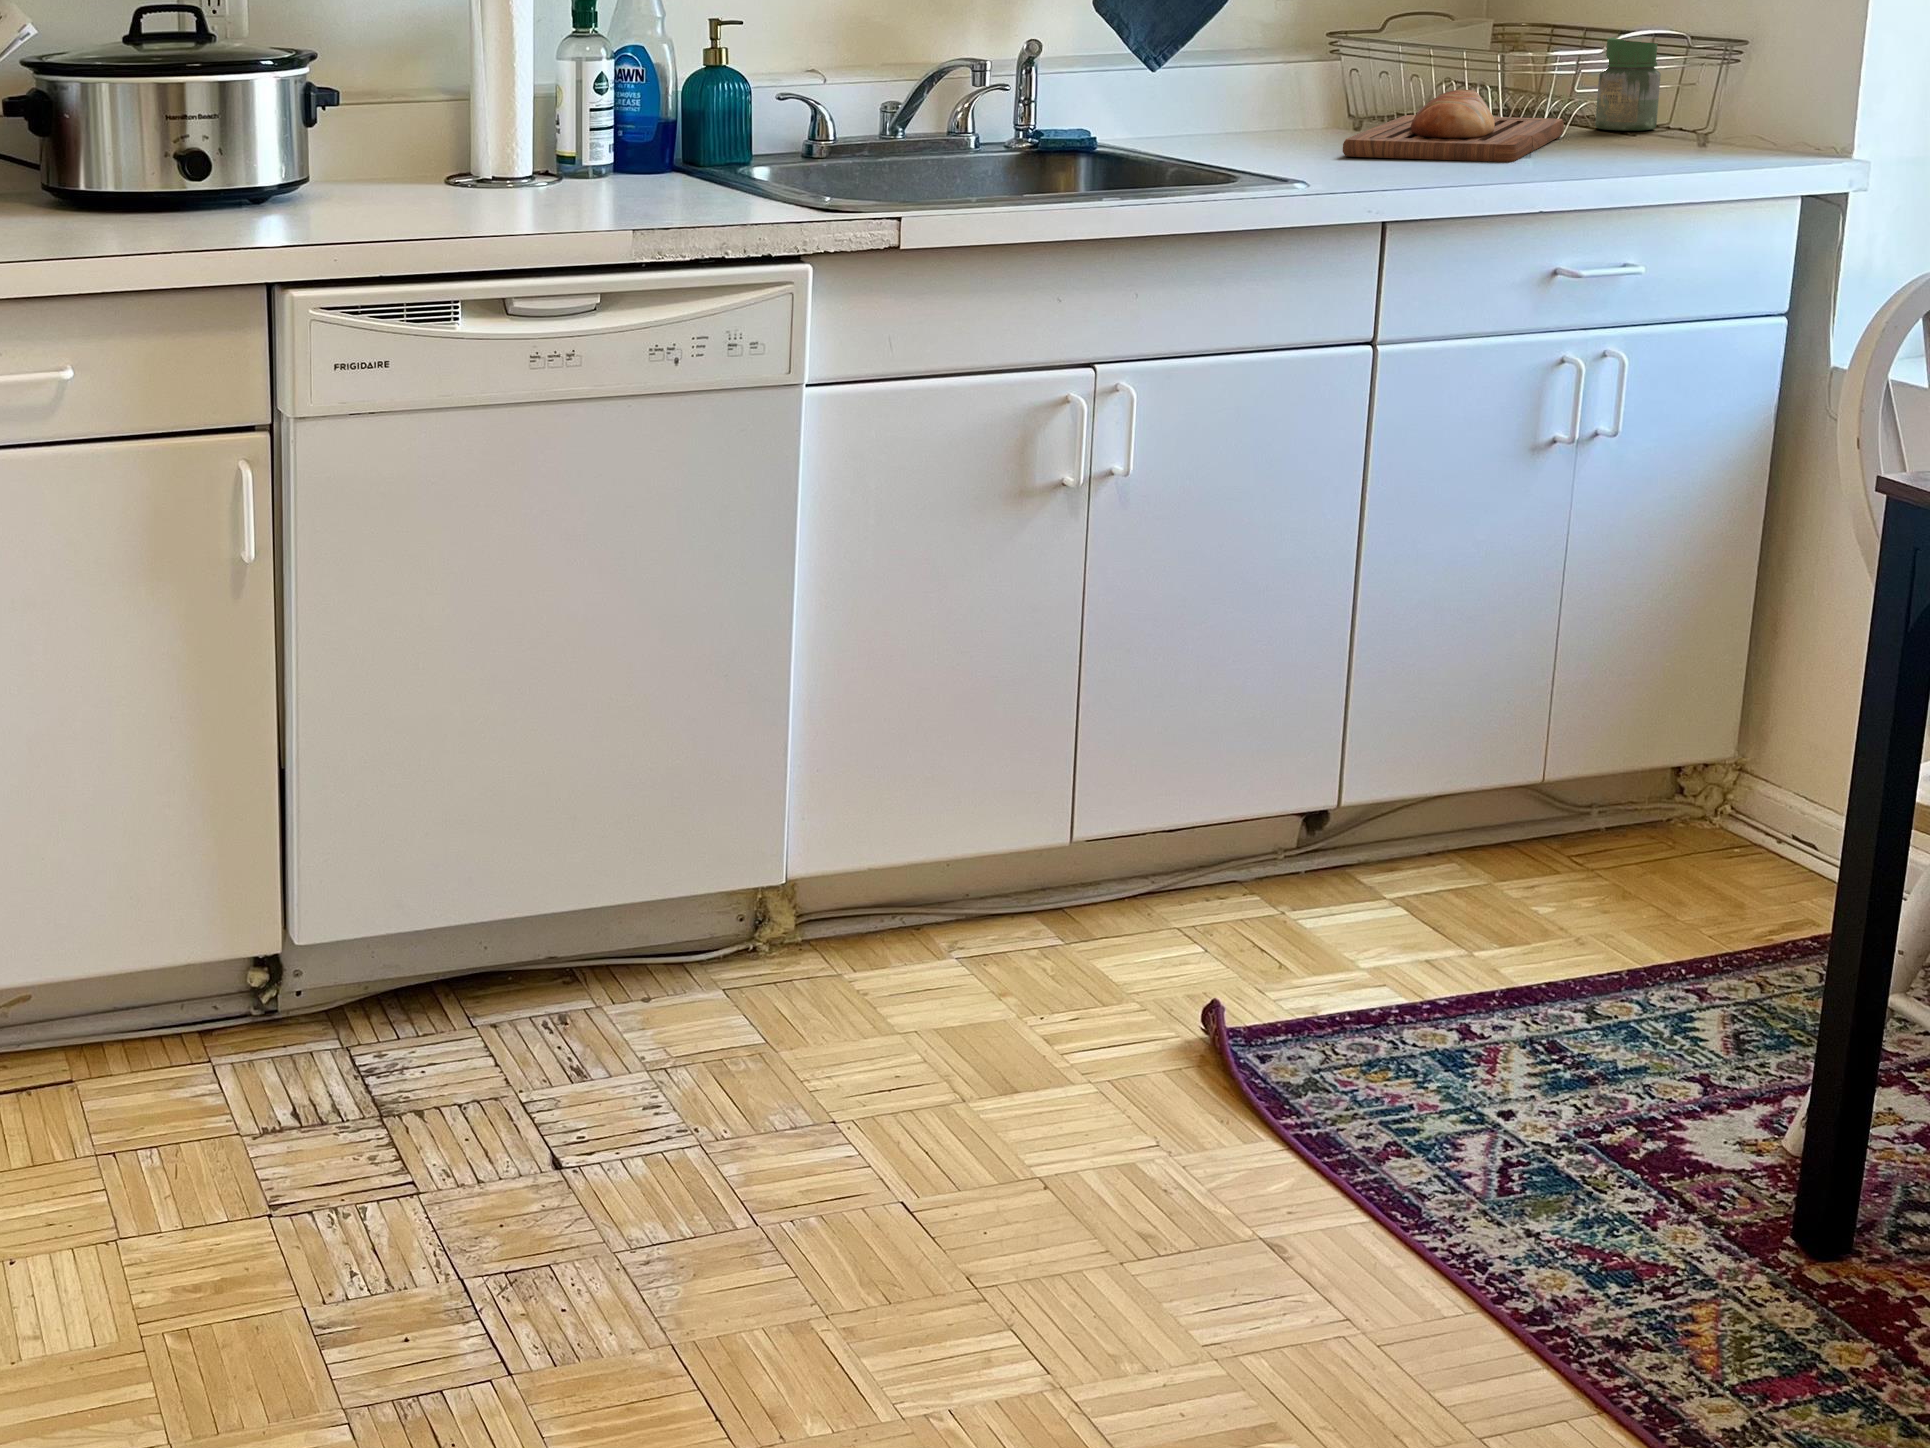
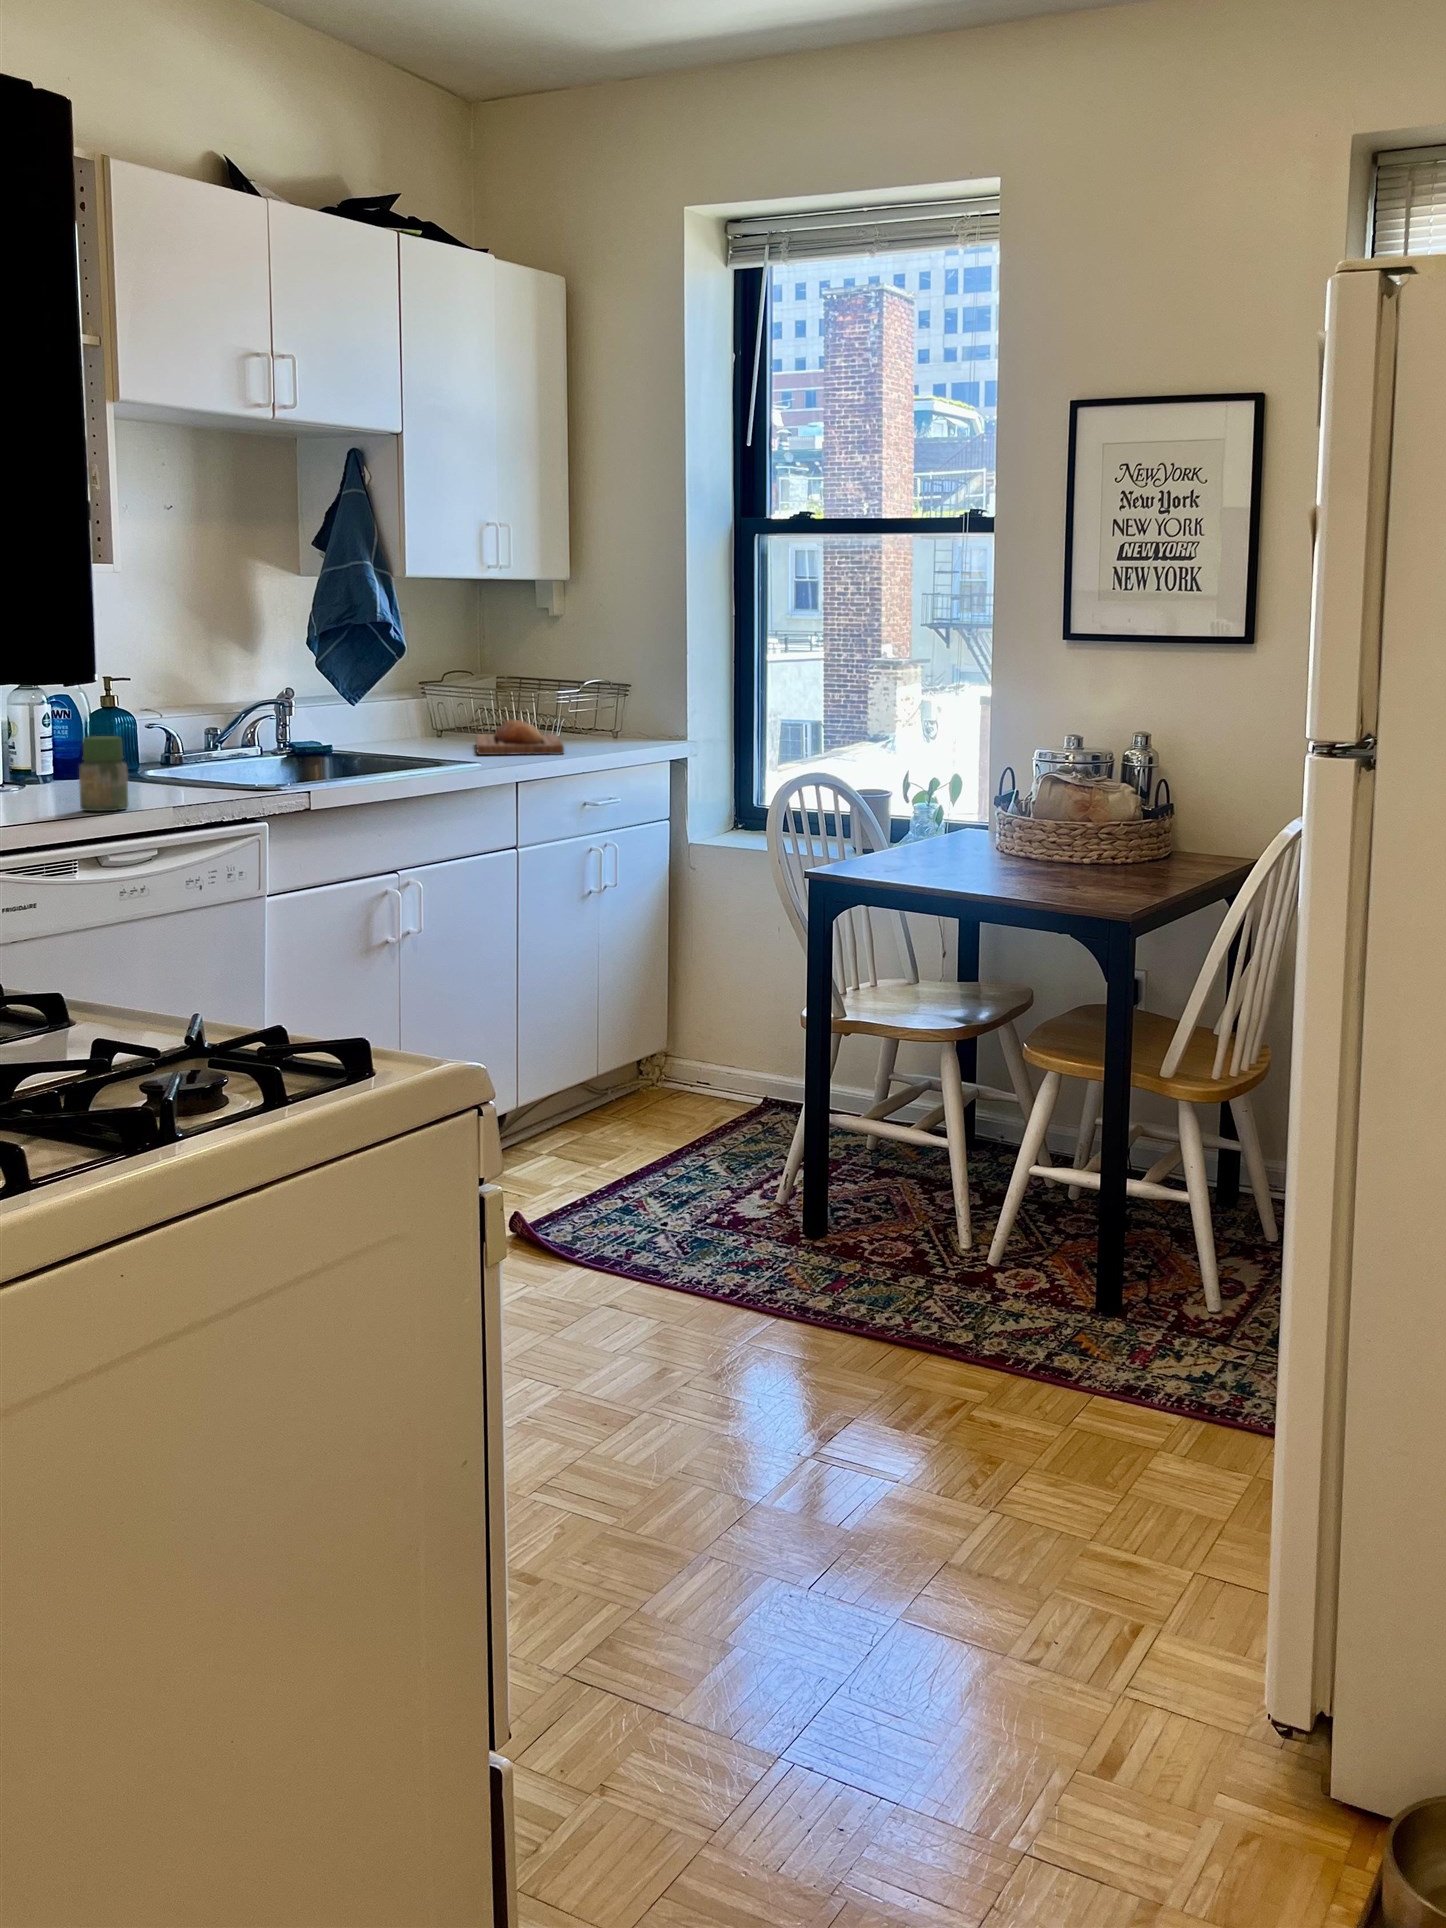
jar: present [1595,37,1661,131] -> present [79,736,128,811]

